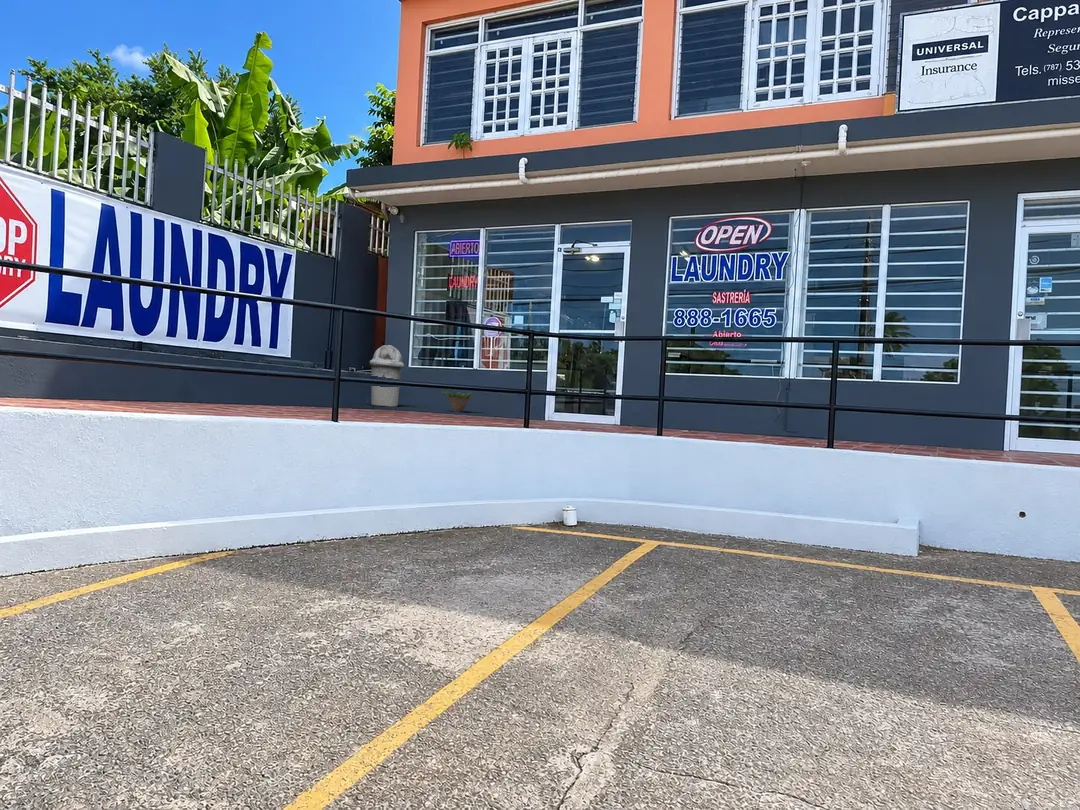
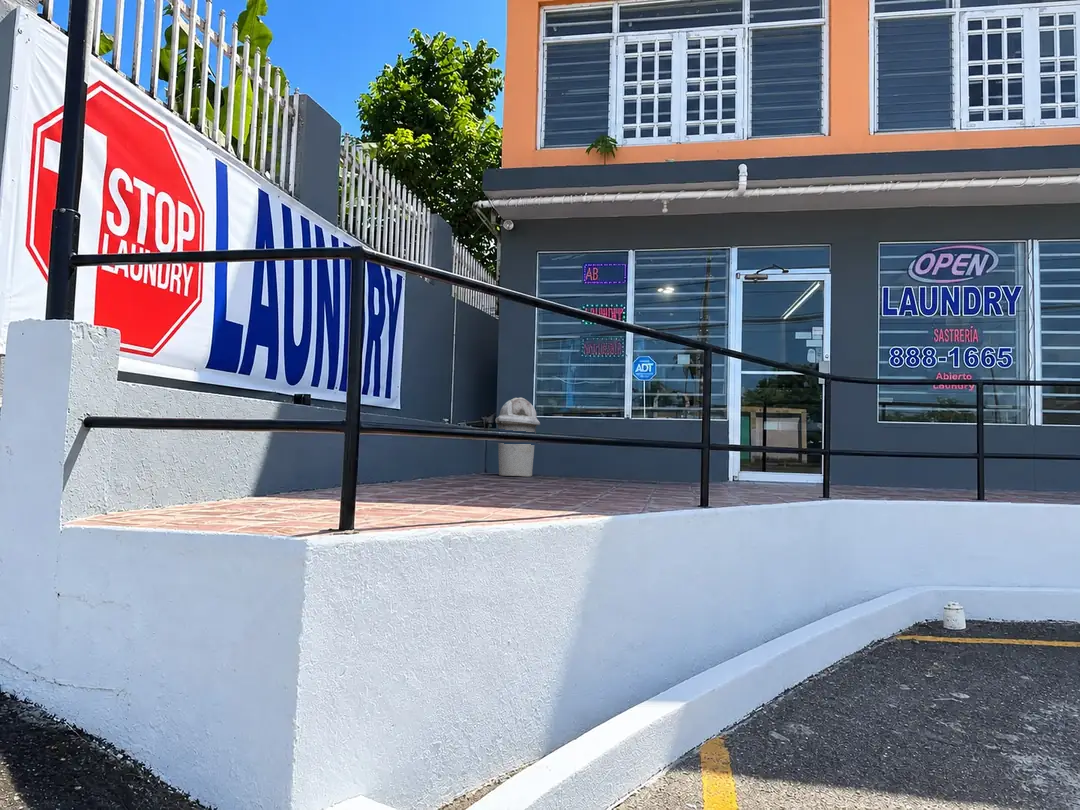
decorative plant: present [443,391,473,412] -> none [605,452,656,480]

